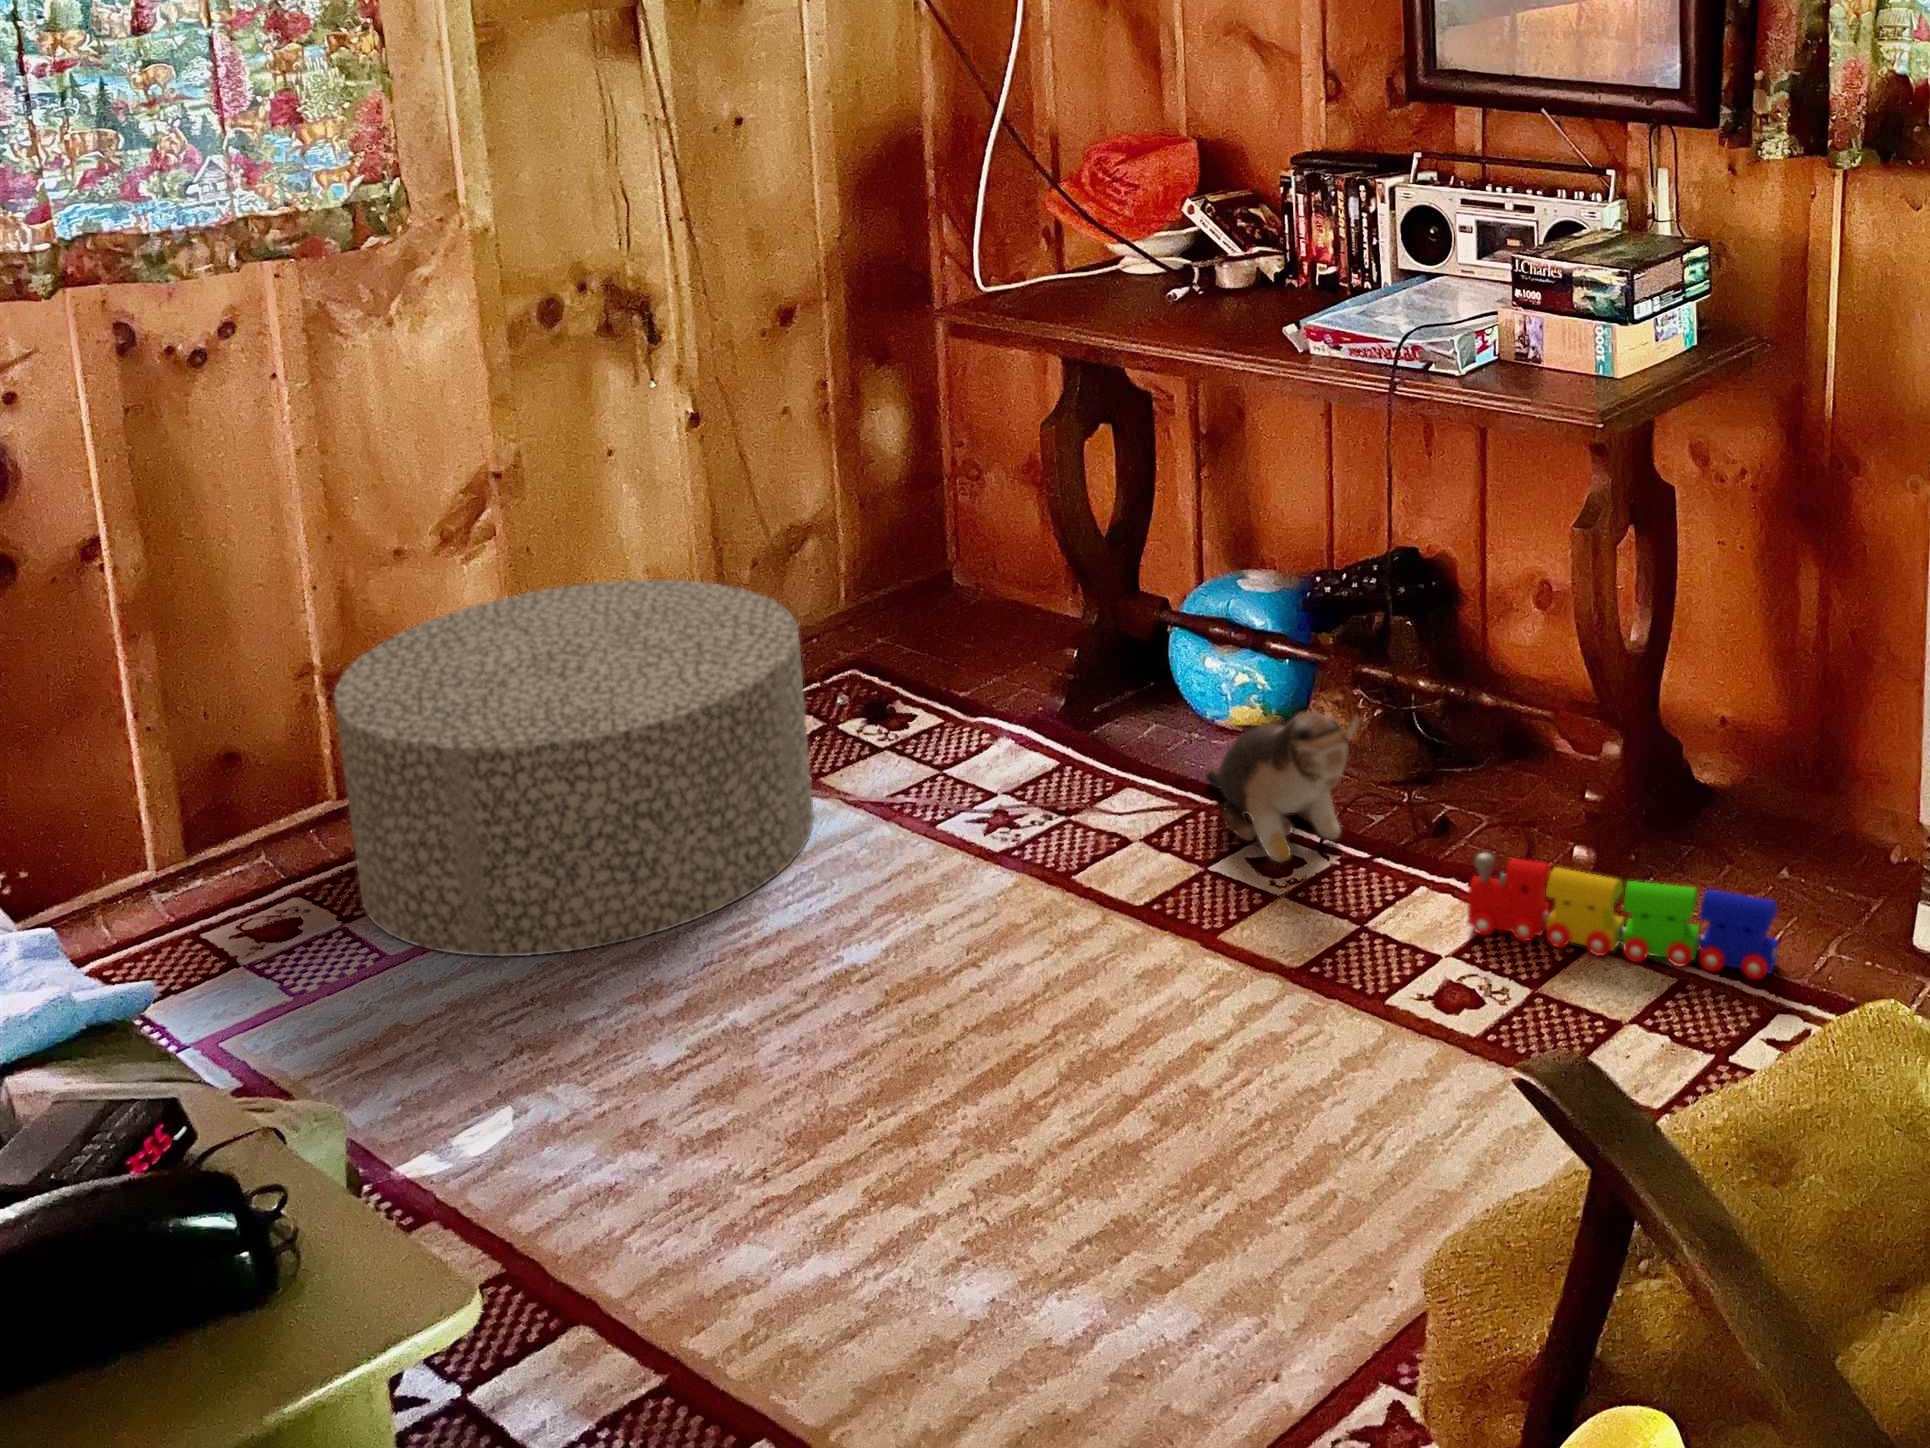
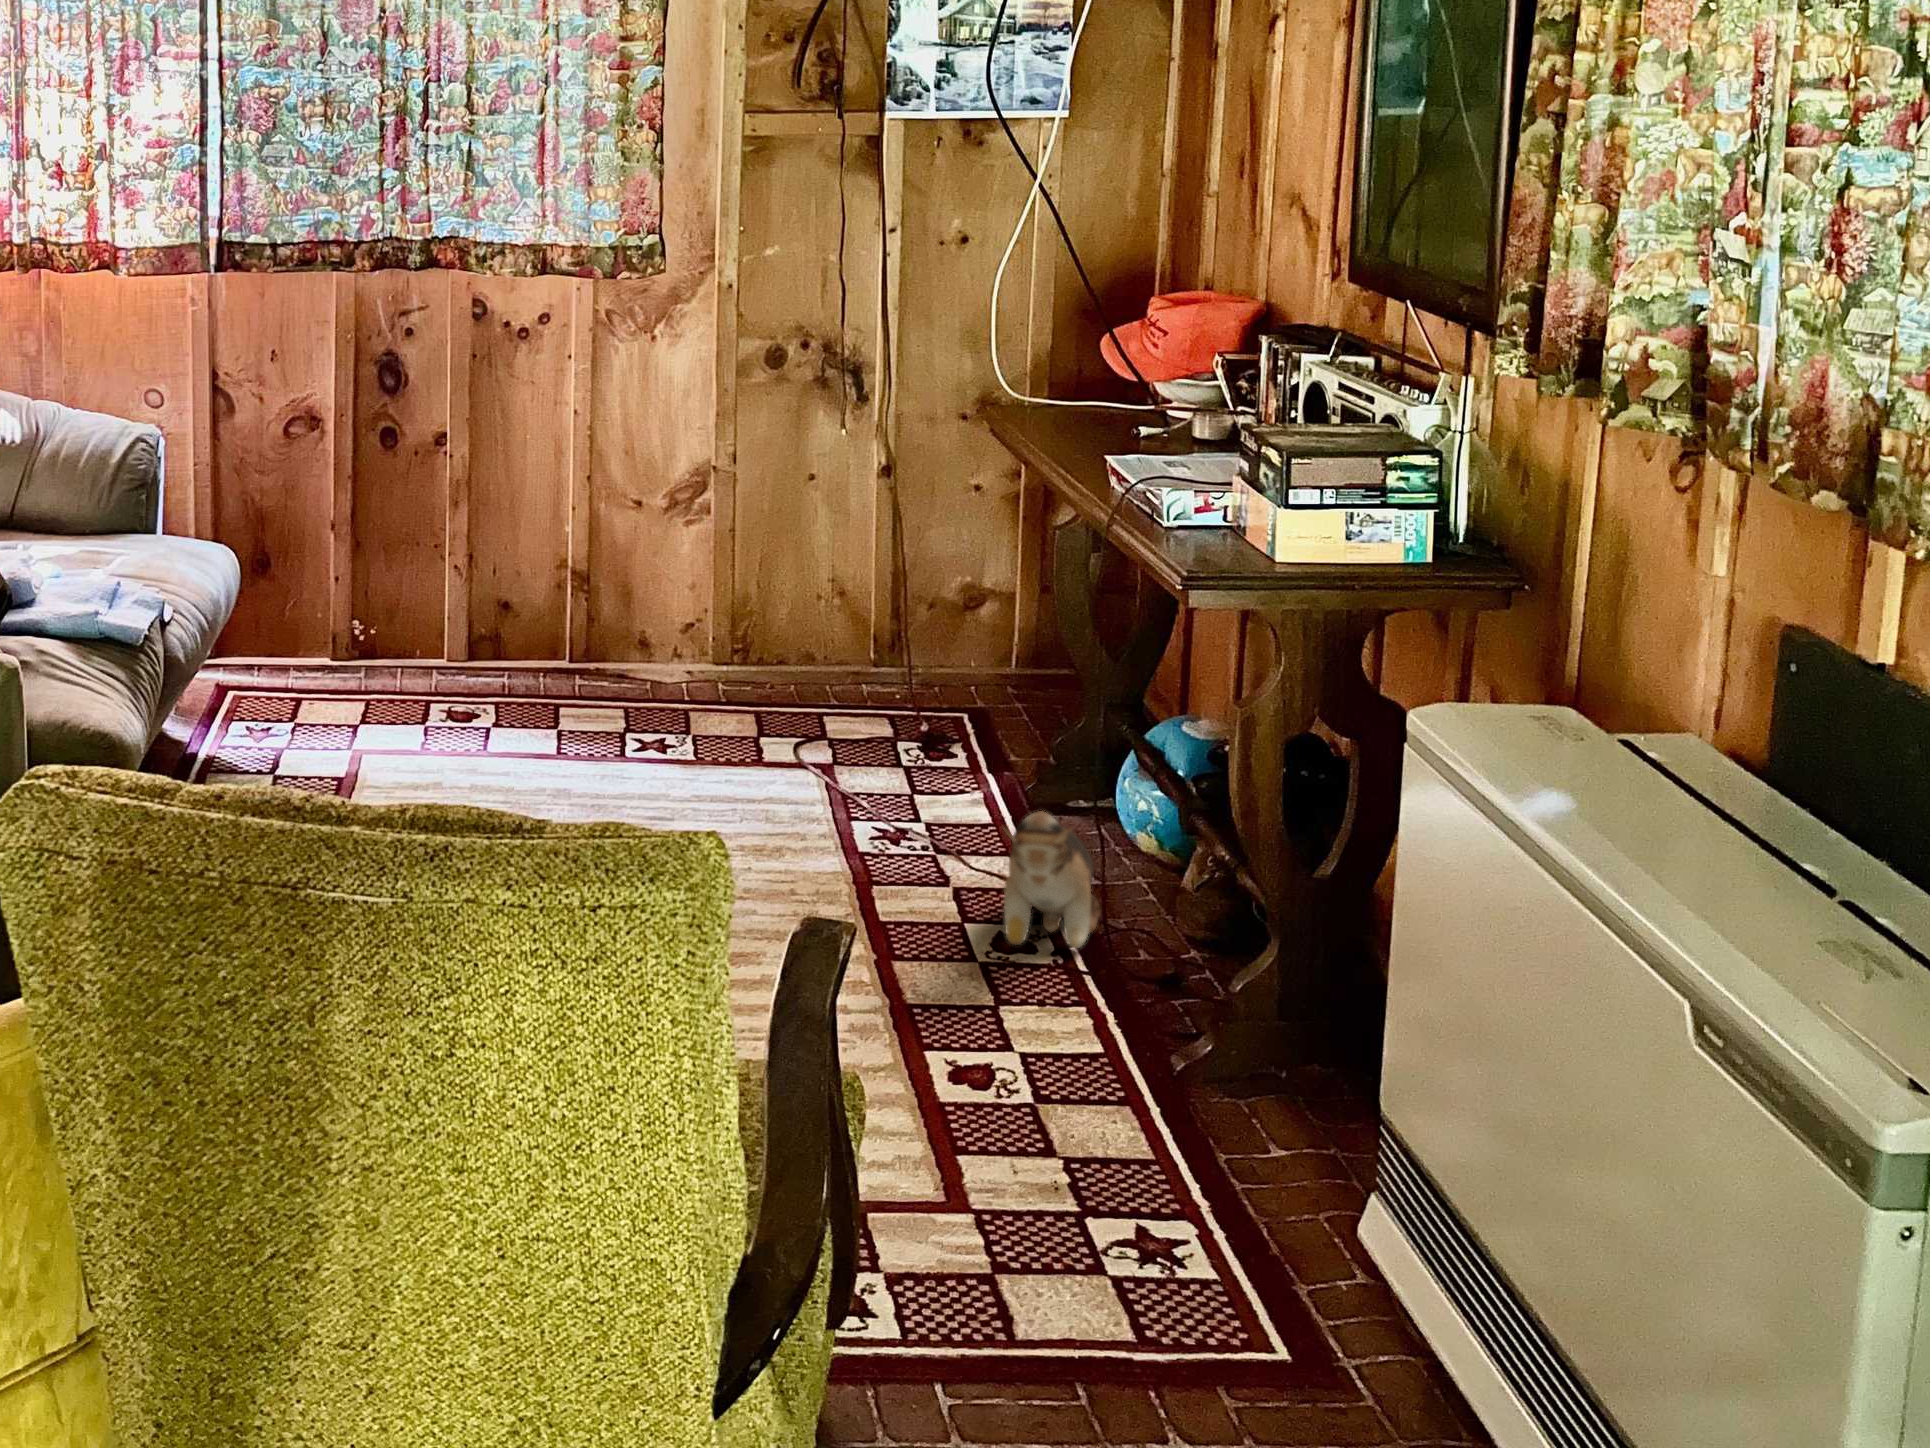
ottoman: present [334,580,814,956] -> none [486,558,807,810]
toy train: present [1468,853,1778,979] -> none [1062,979,1272,1194]

